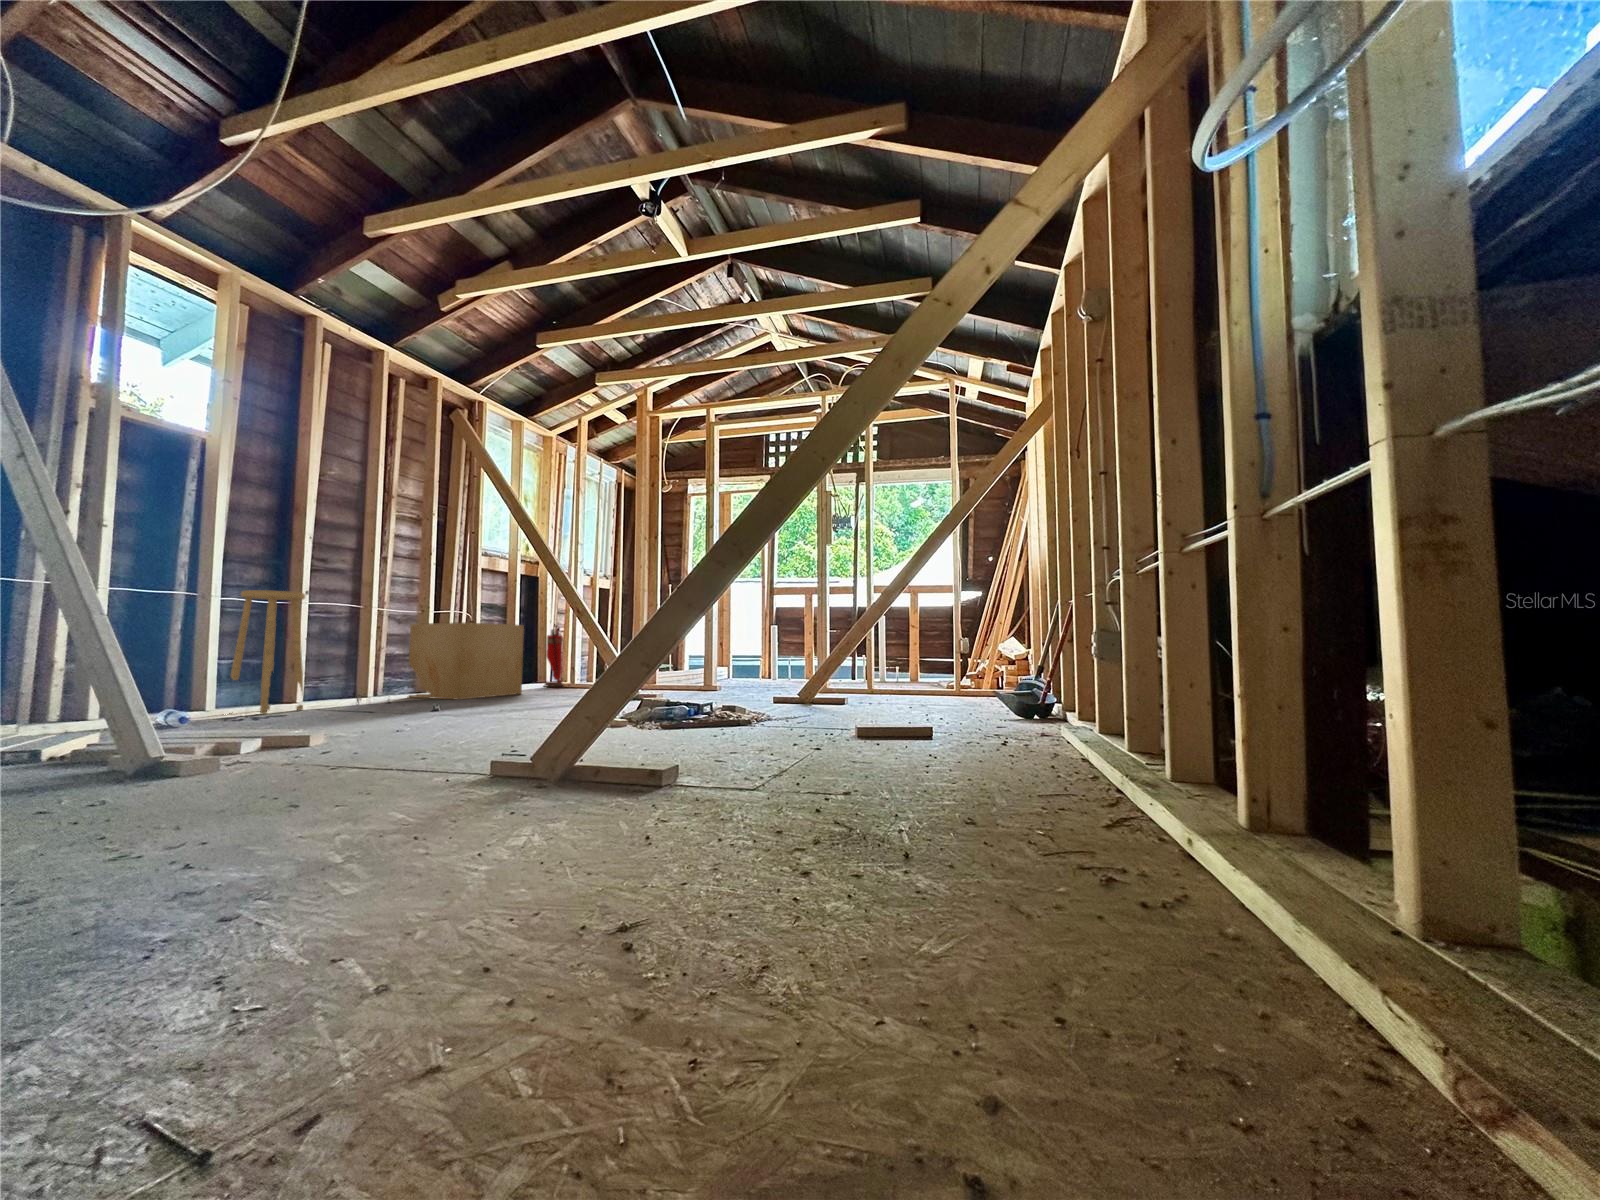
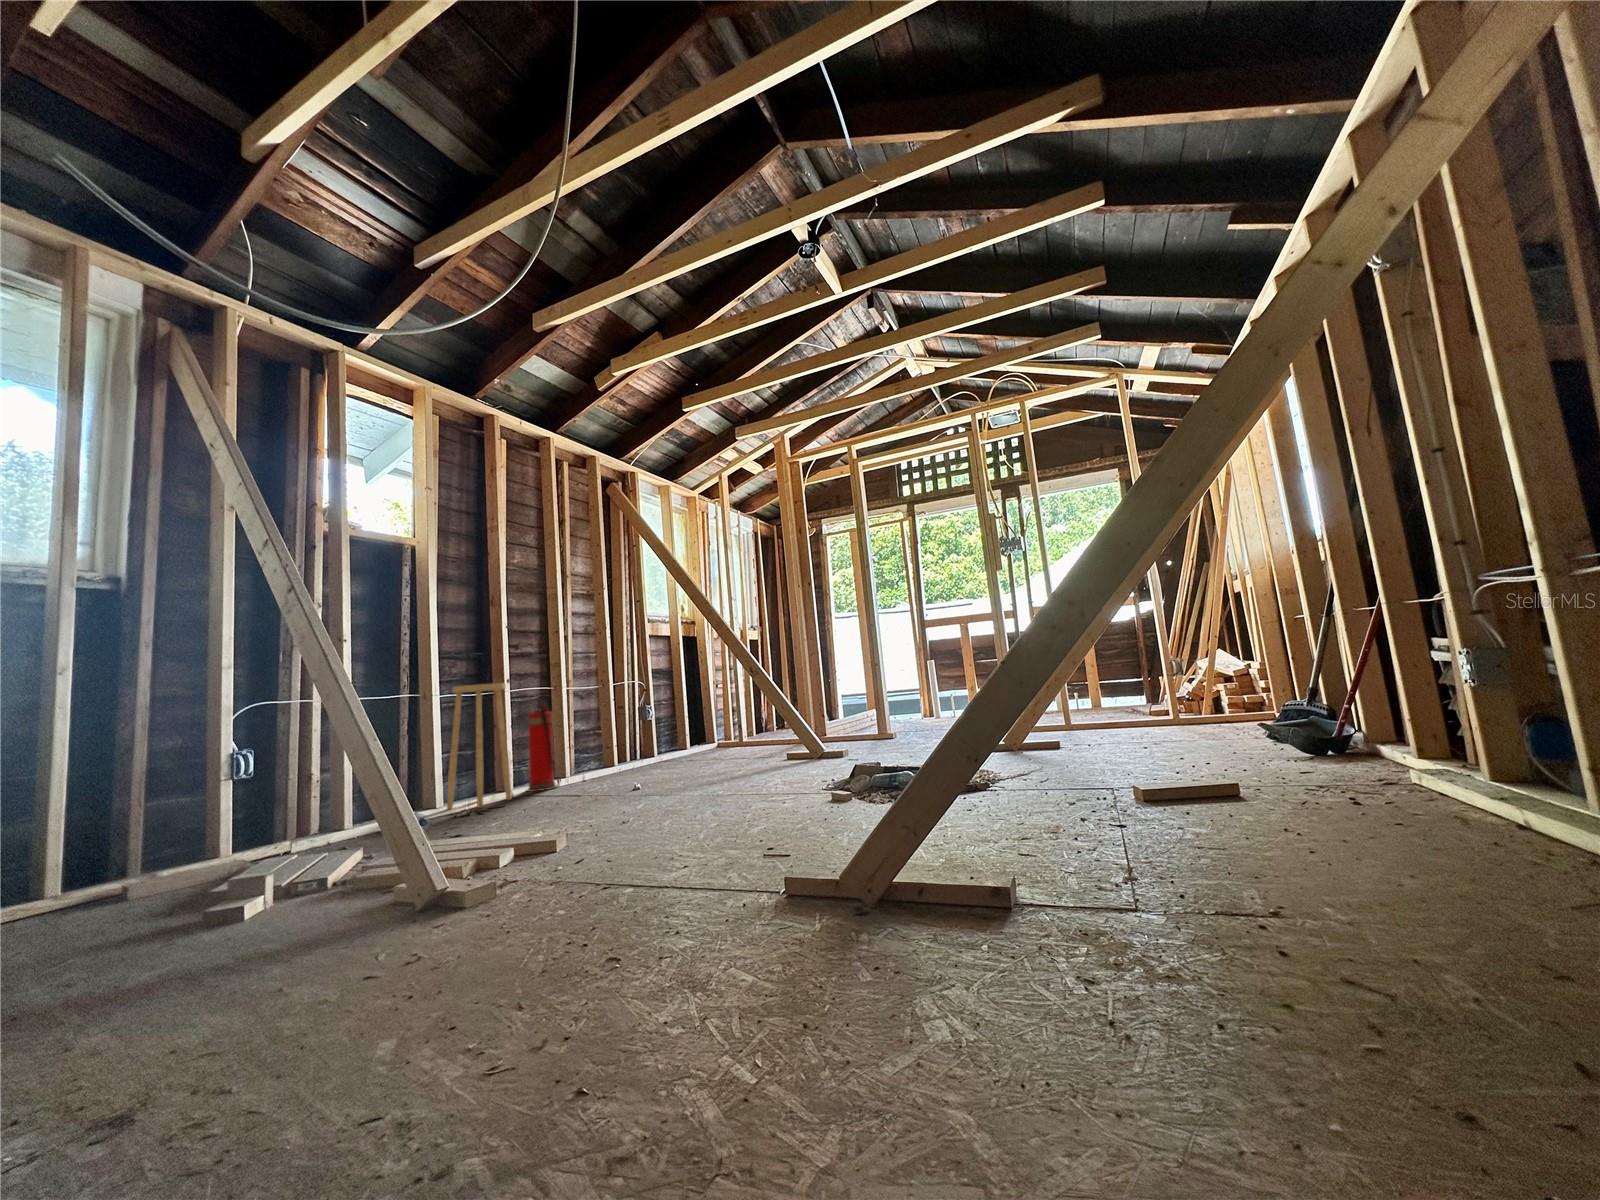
cardboard box: present [408,622,524,699] -> none [592,691,700,775]
fire extinguisher: present [545,625,563,687] -> present [527,697,557,792]

